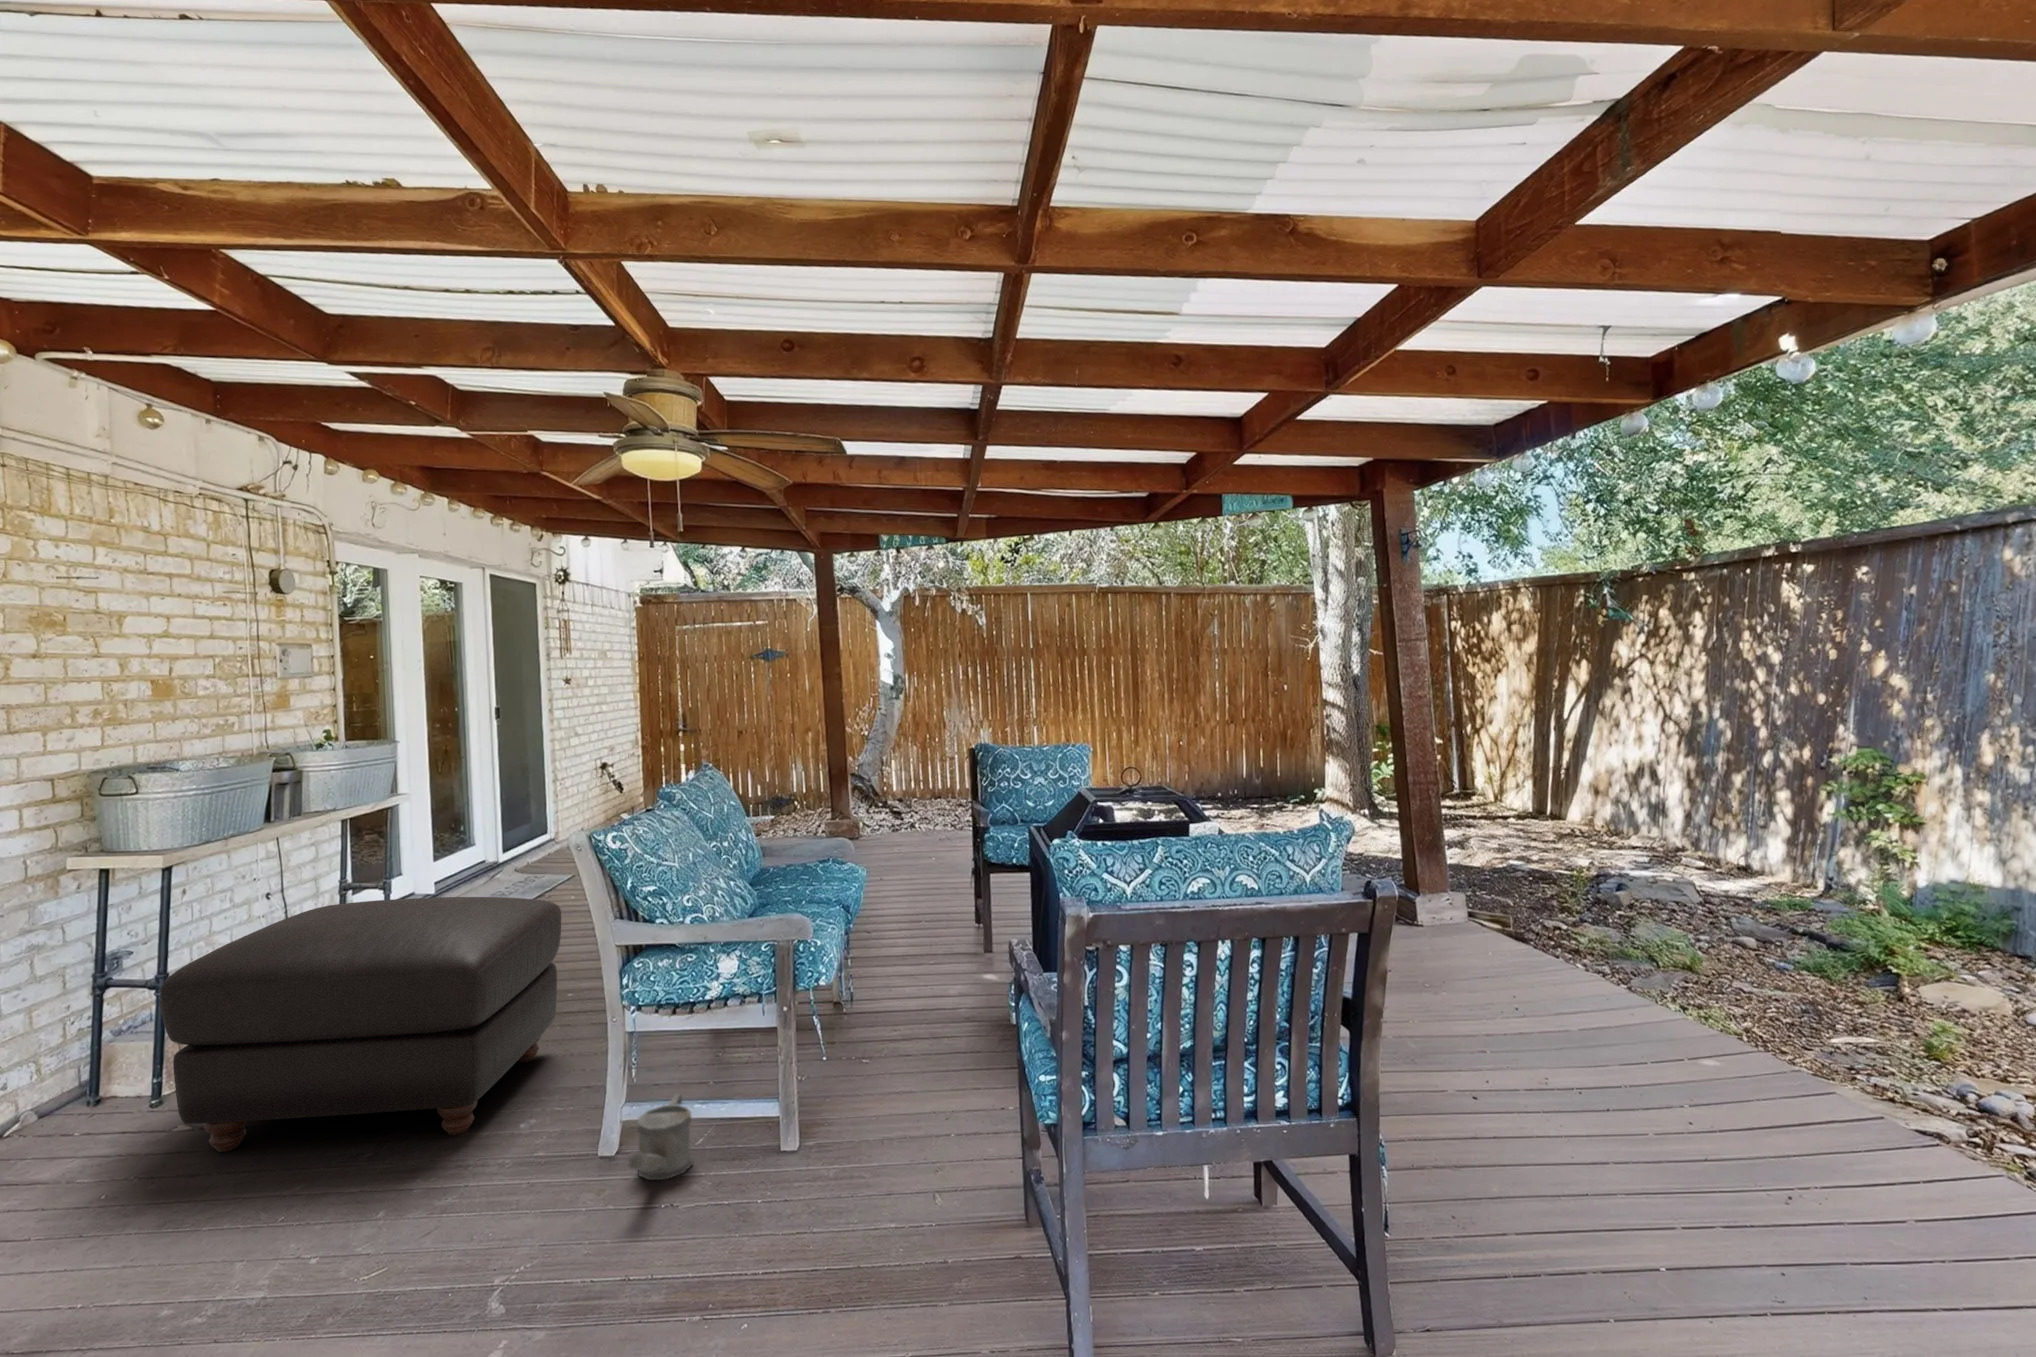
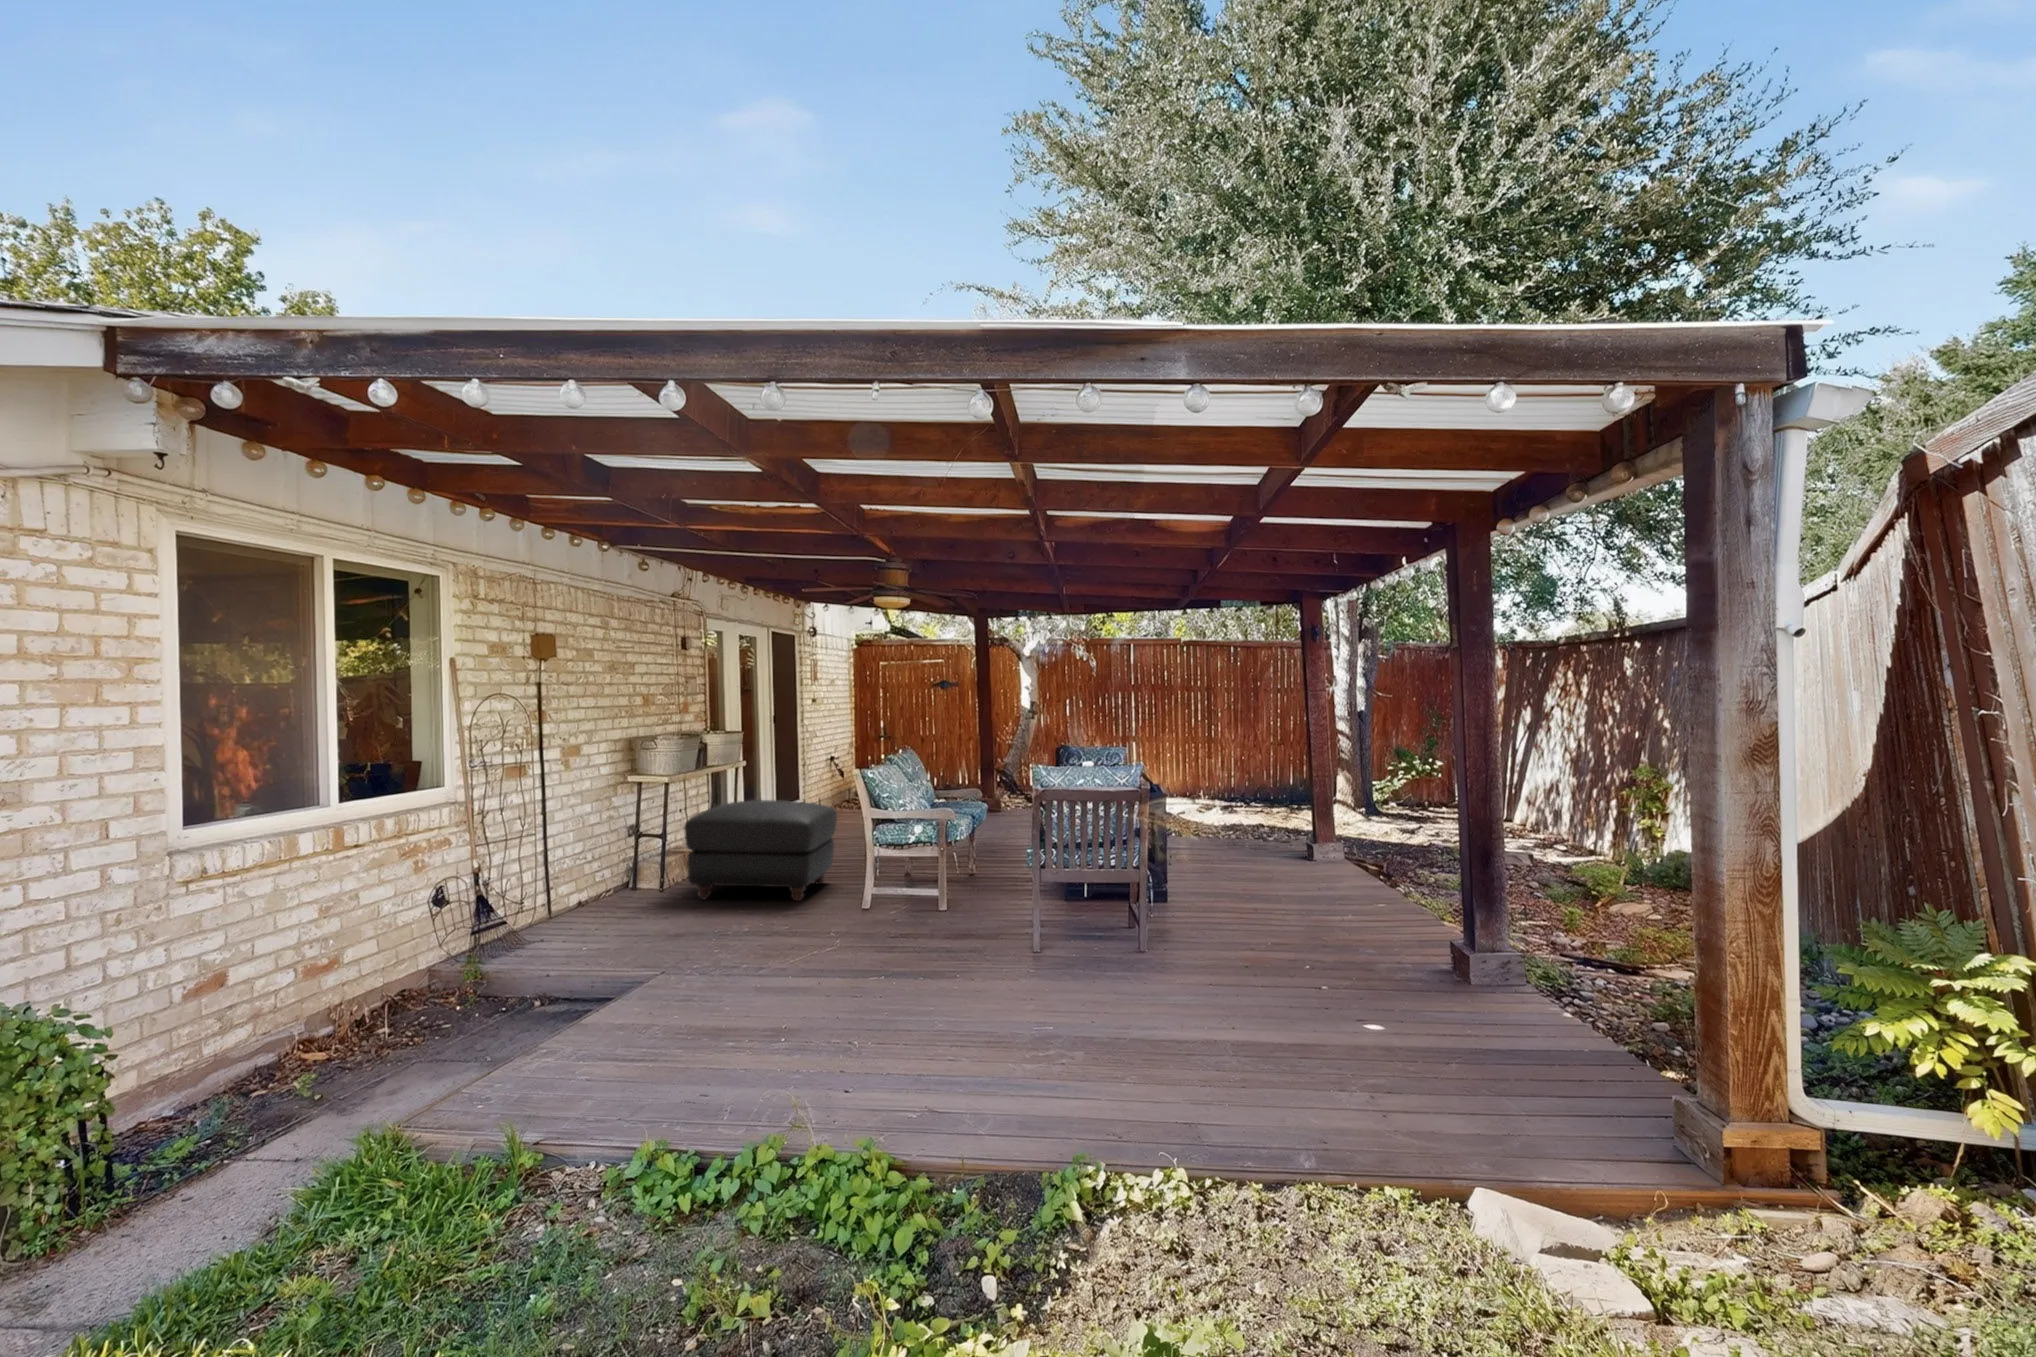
watering can: present [627,1094,693,1180] -> none [875,886,900,916]

